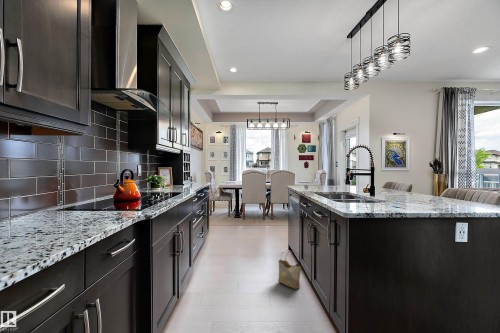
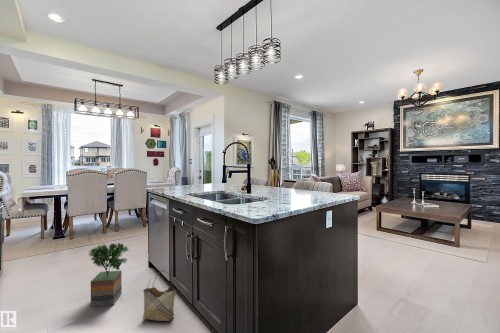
potted tree: none [247,223,273,268] -> present [89,243,128,307]

